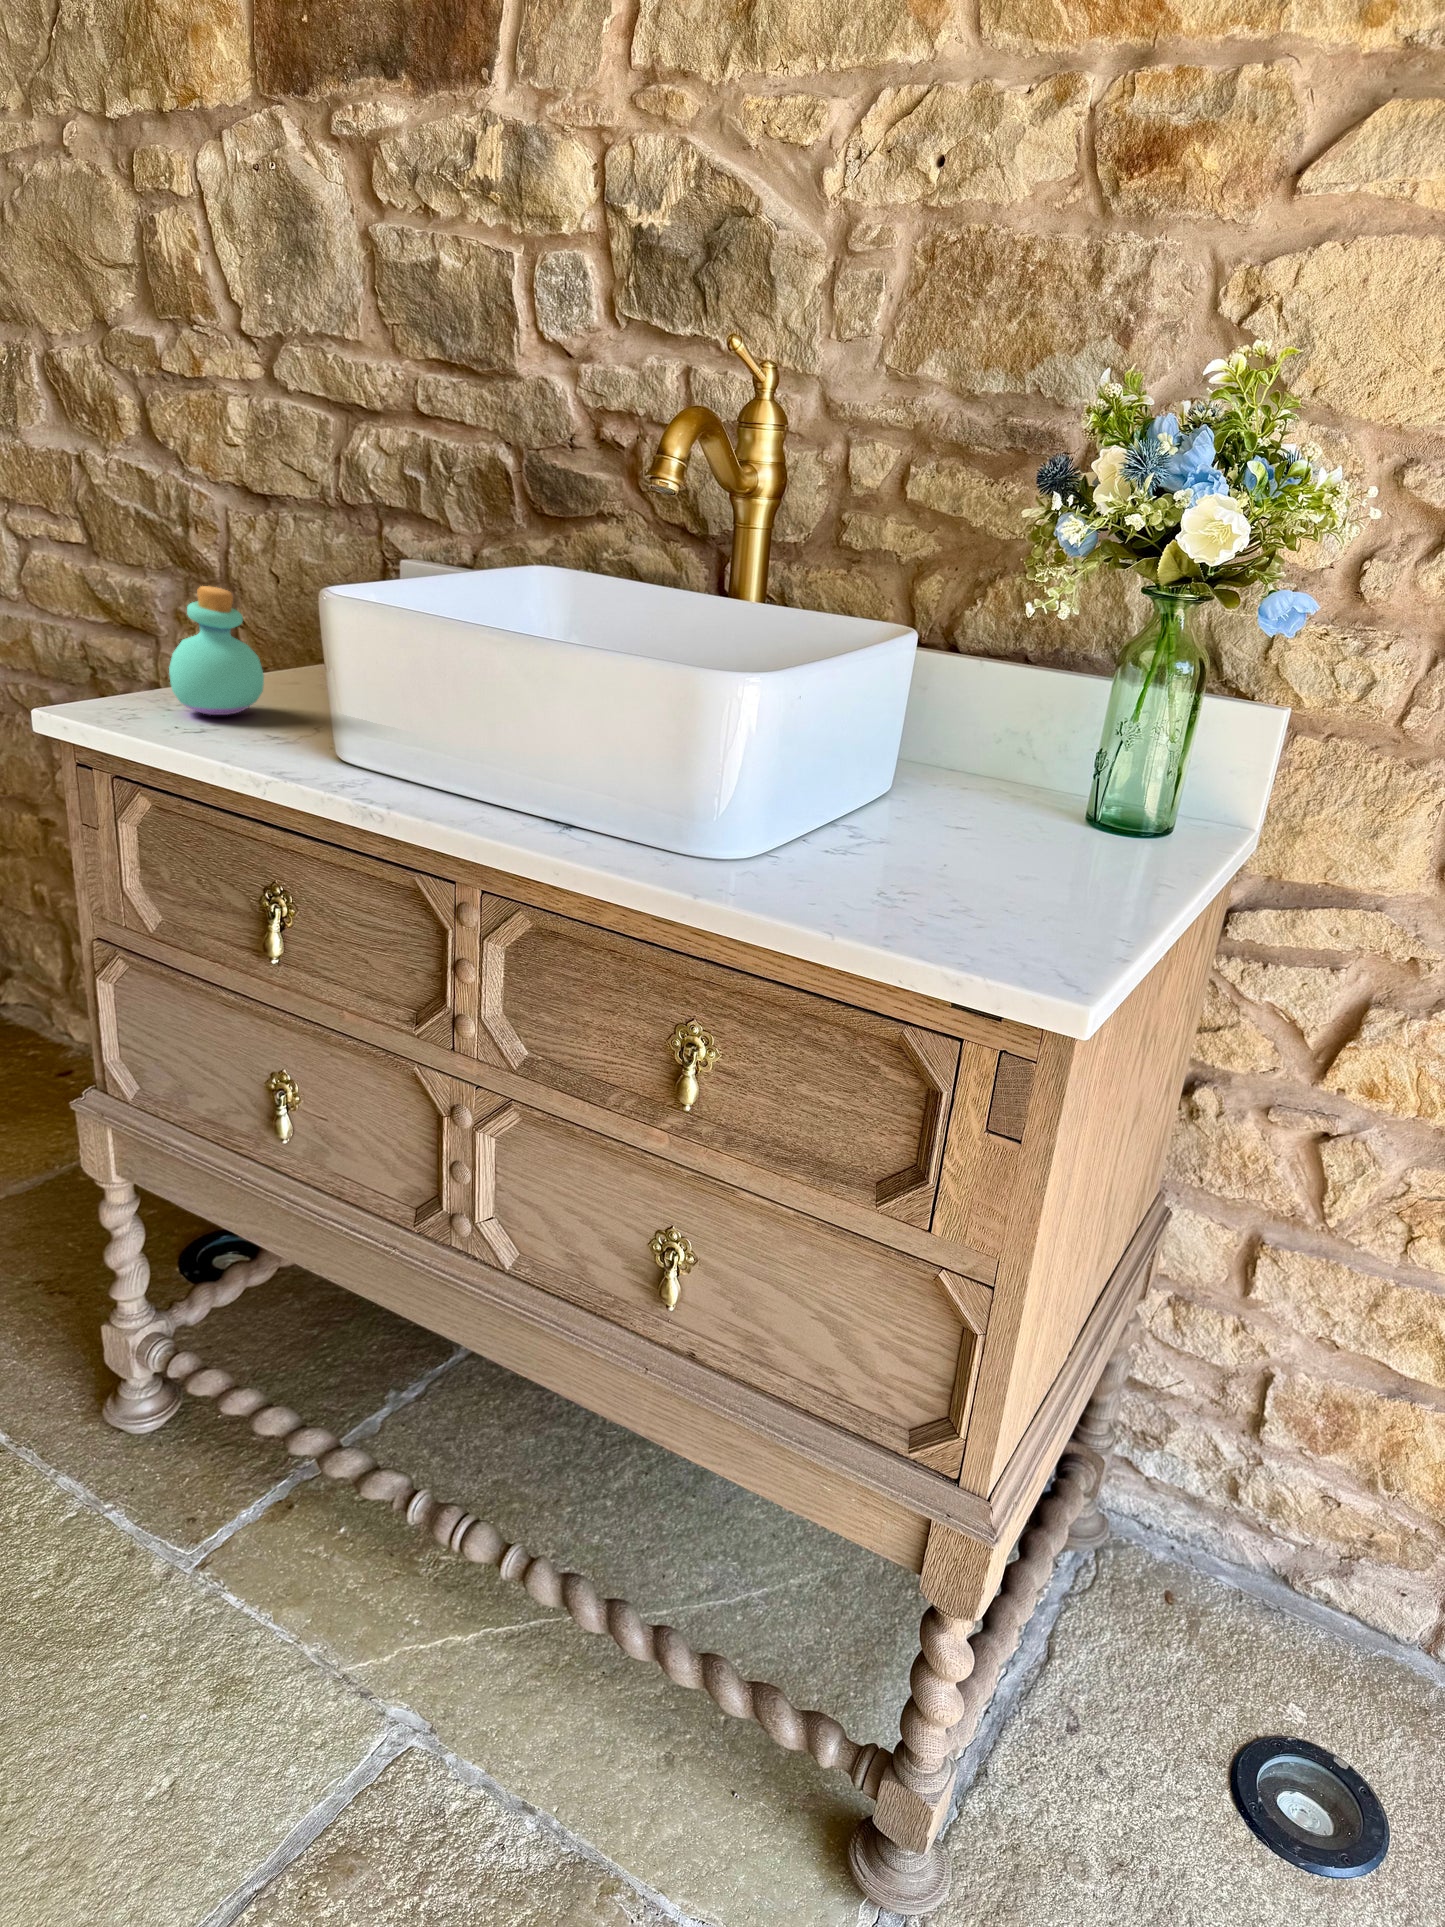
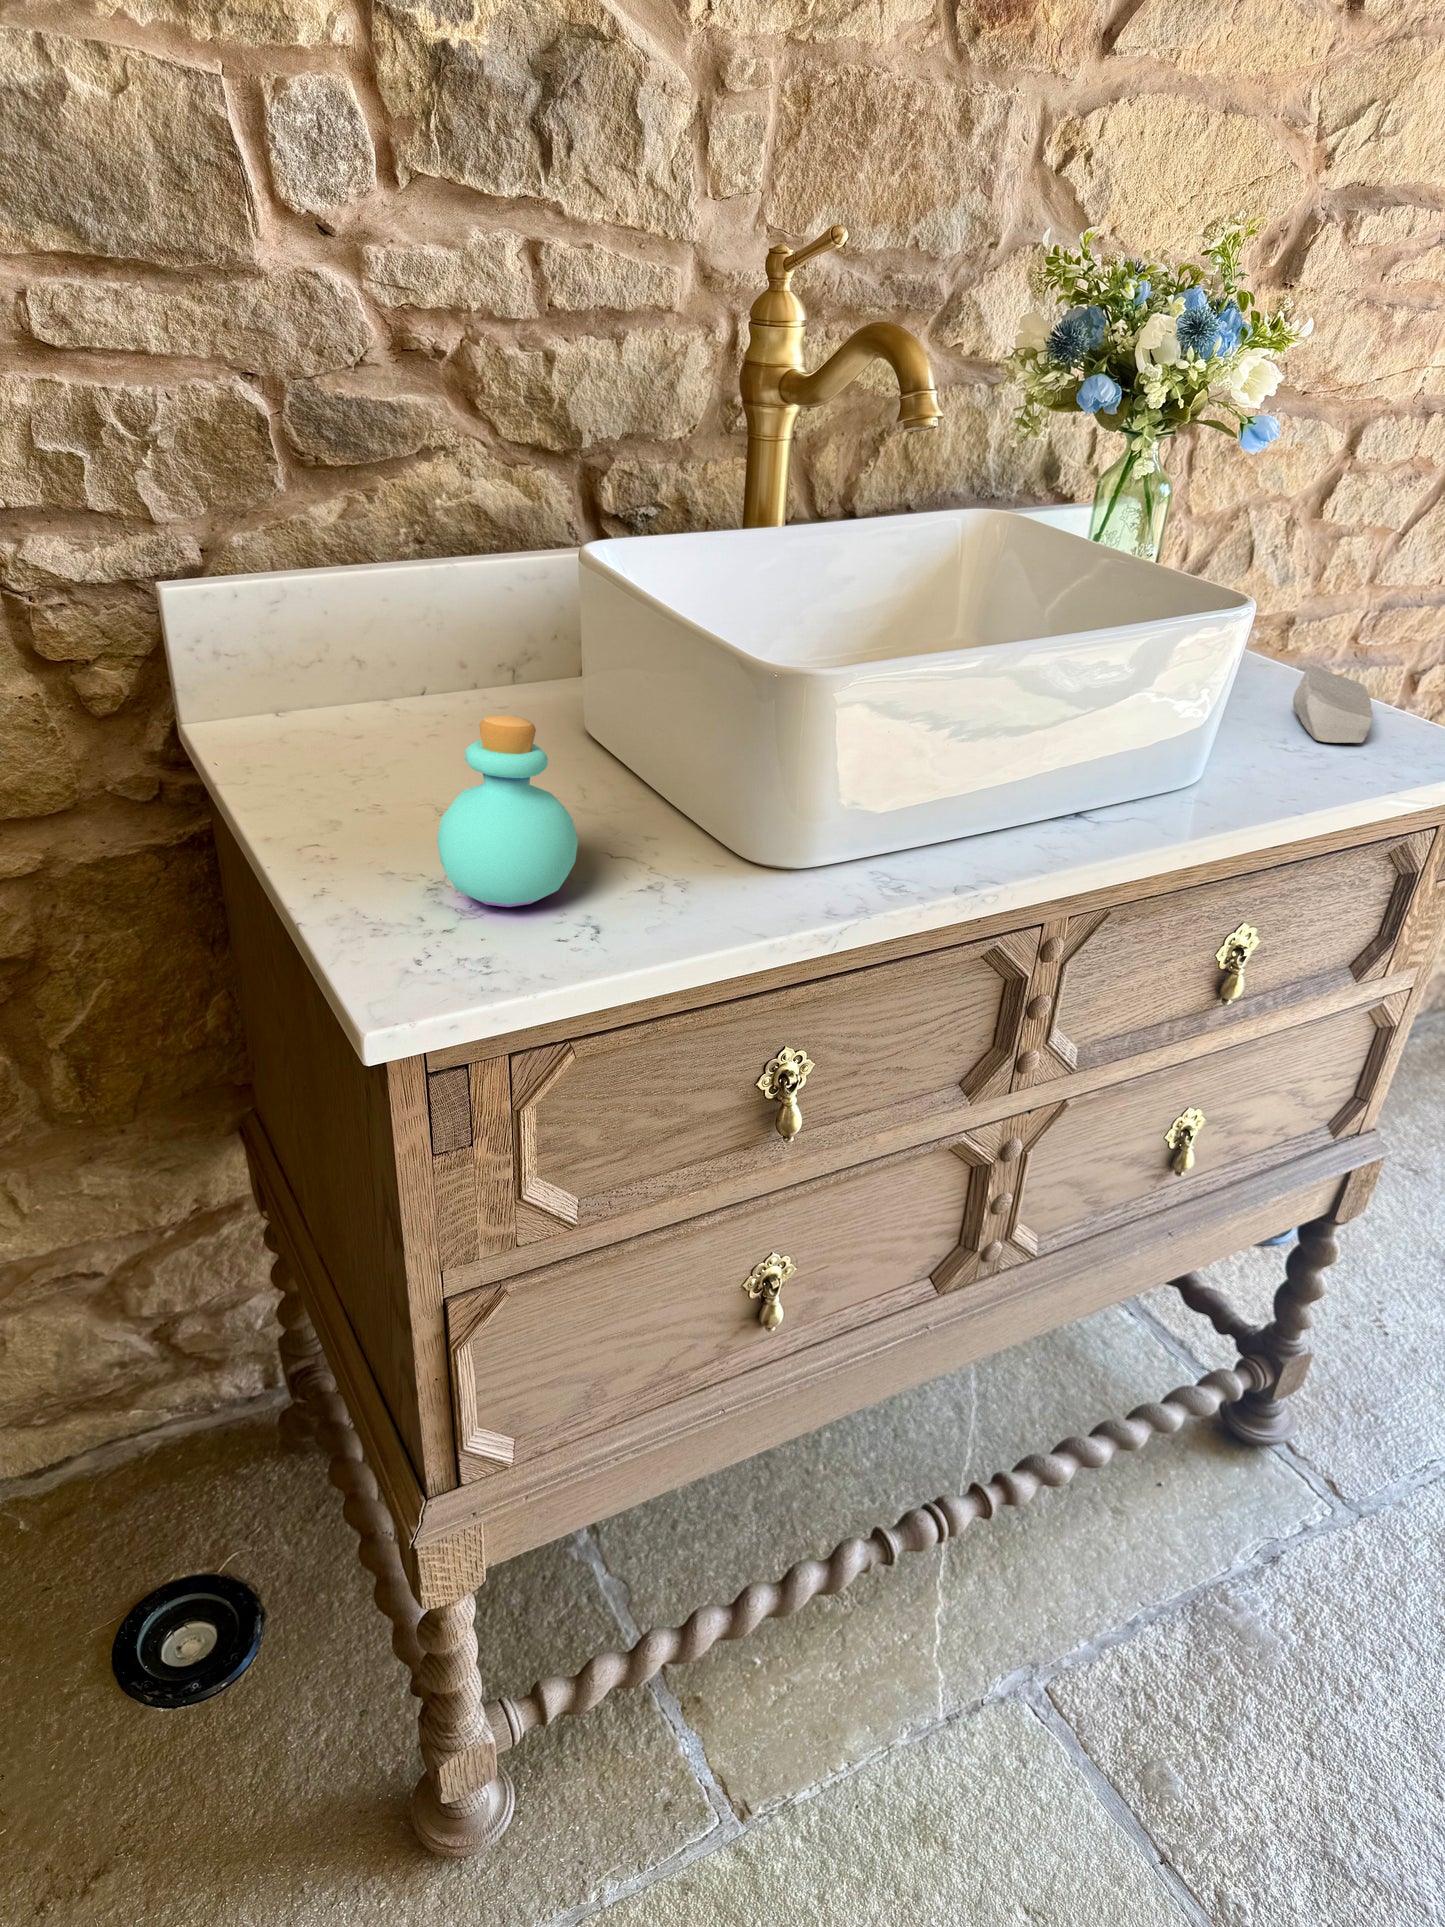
soap bar: none [935,847,1081,923] -> present [1293,665,1373,743]

